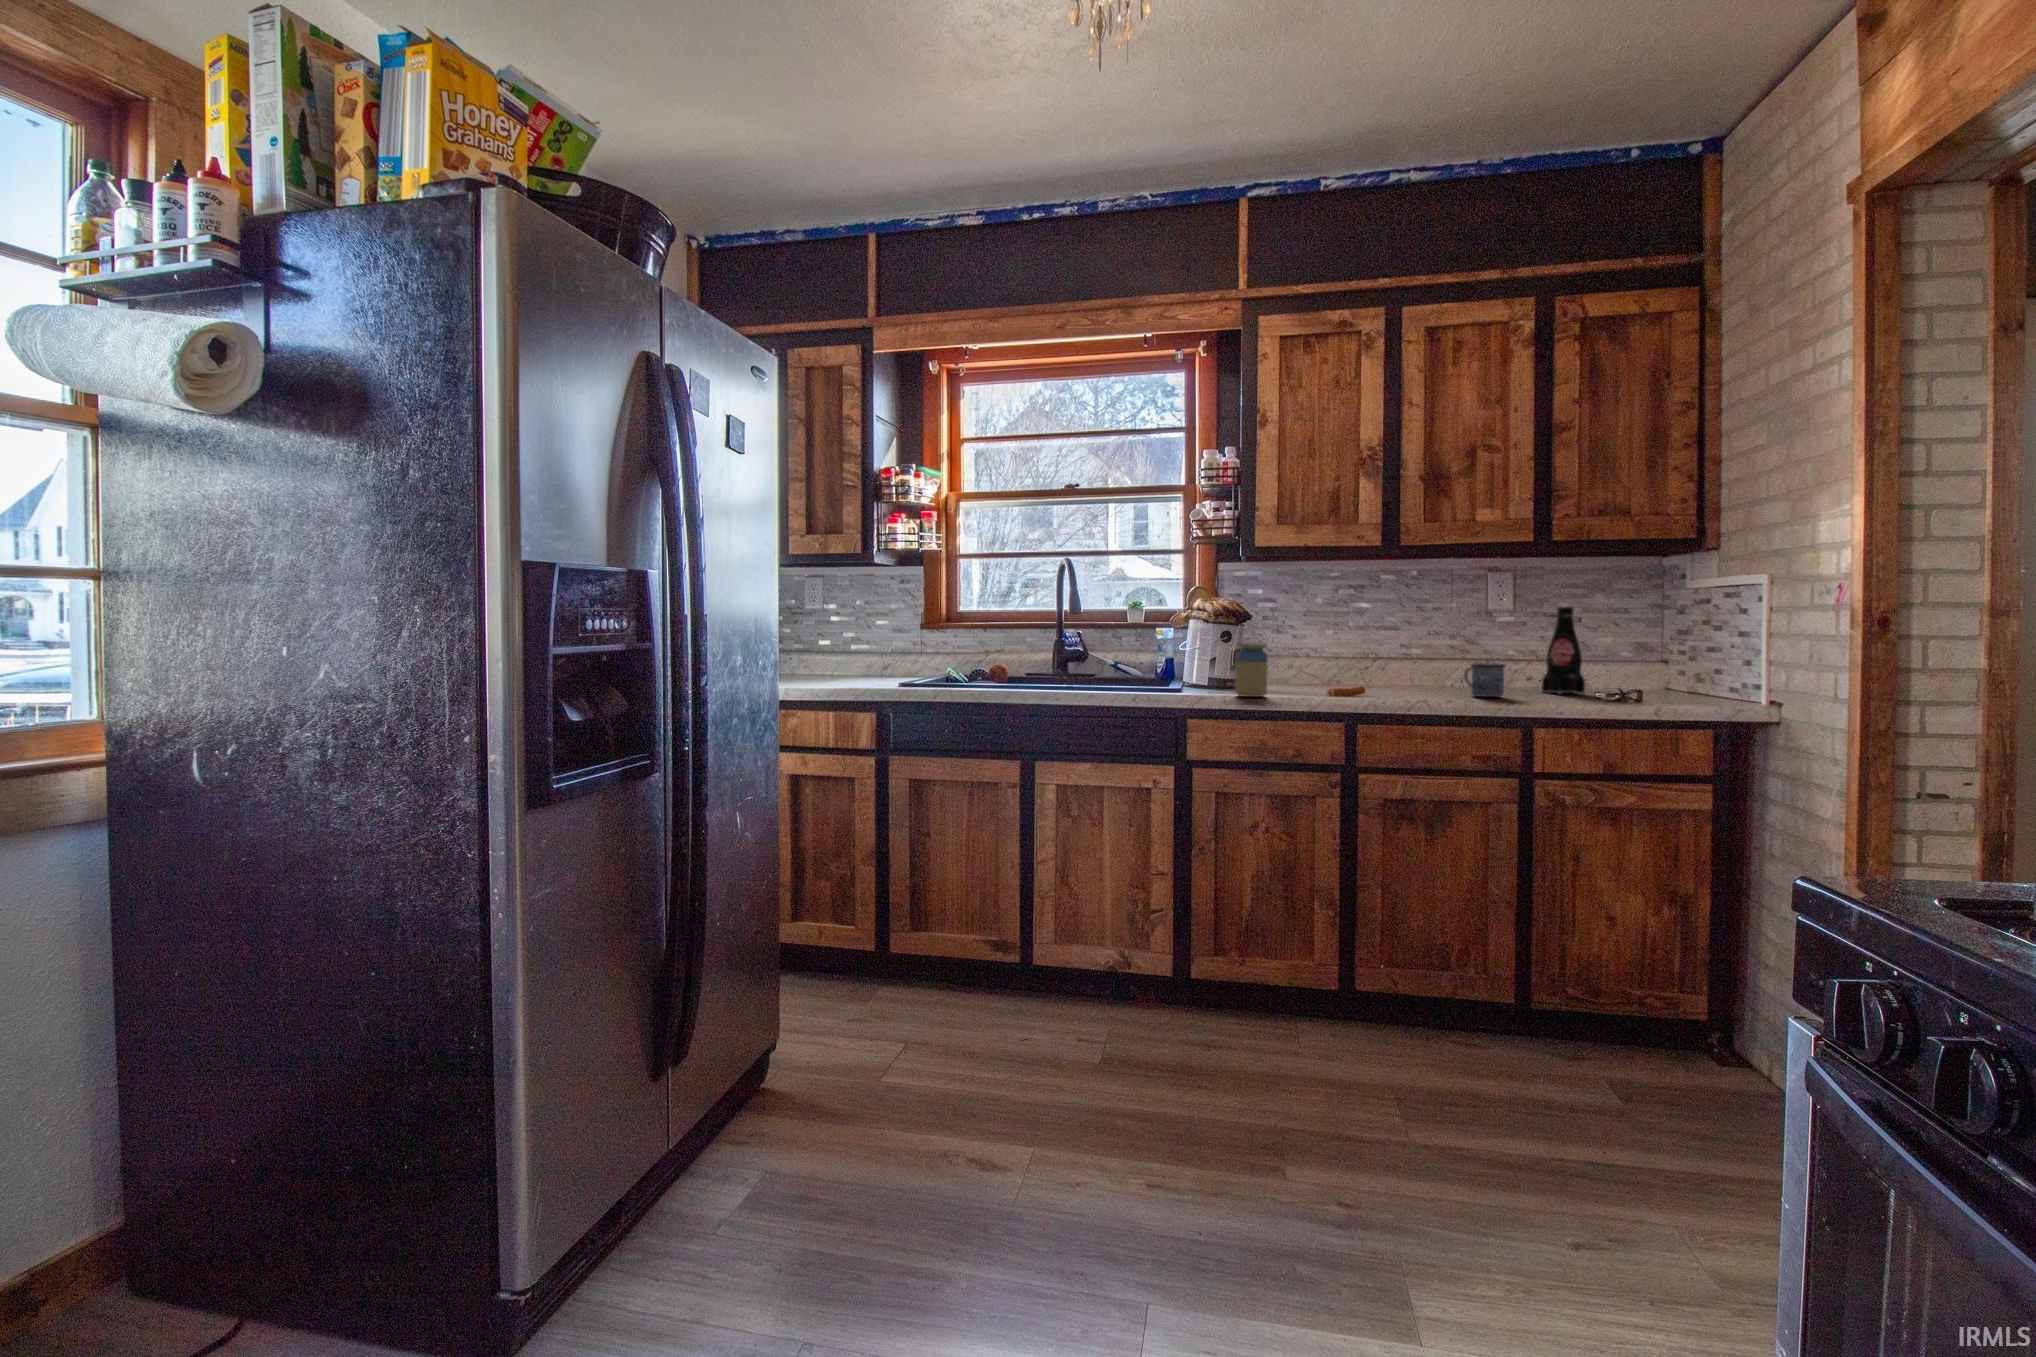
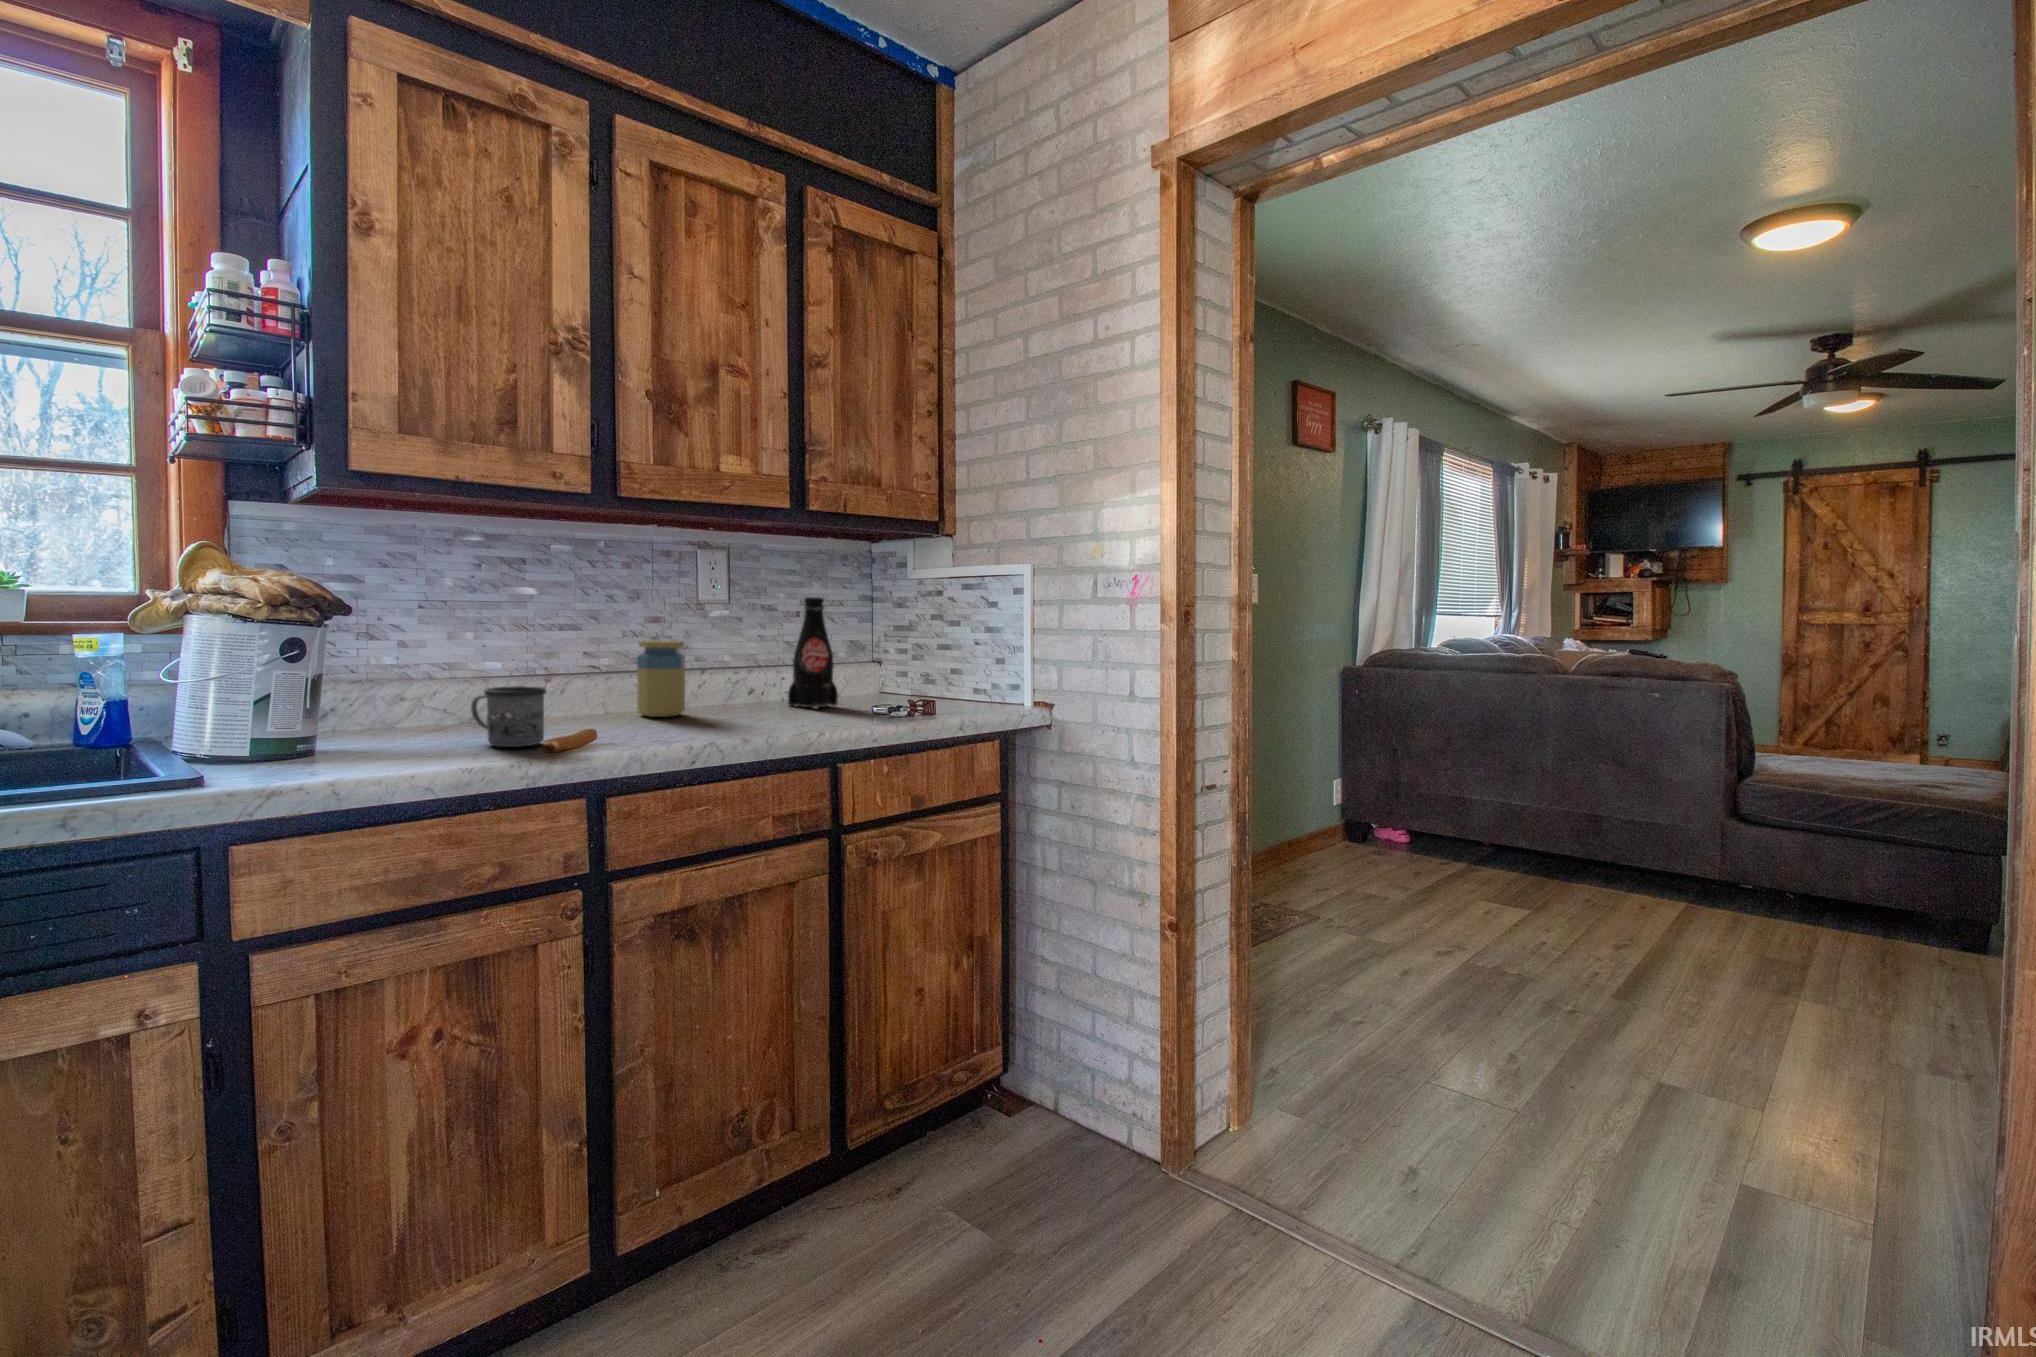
jar: present [1235,643,1268,697] -> present [637,640,685,717]
mug: present [1464,663,1506,697] -> present [471,686,546,747]

